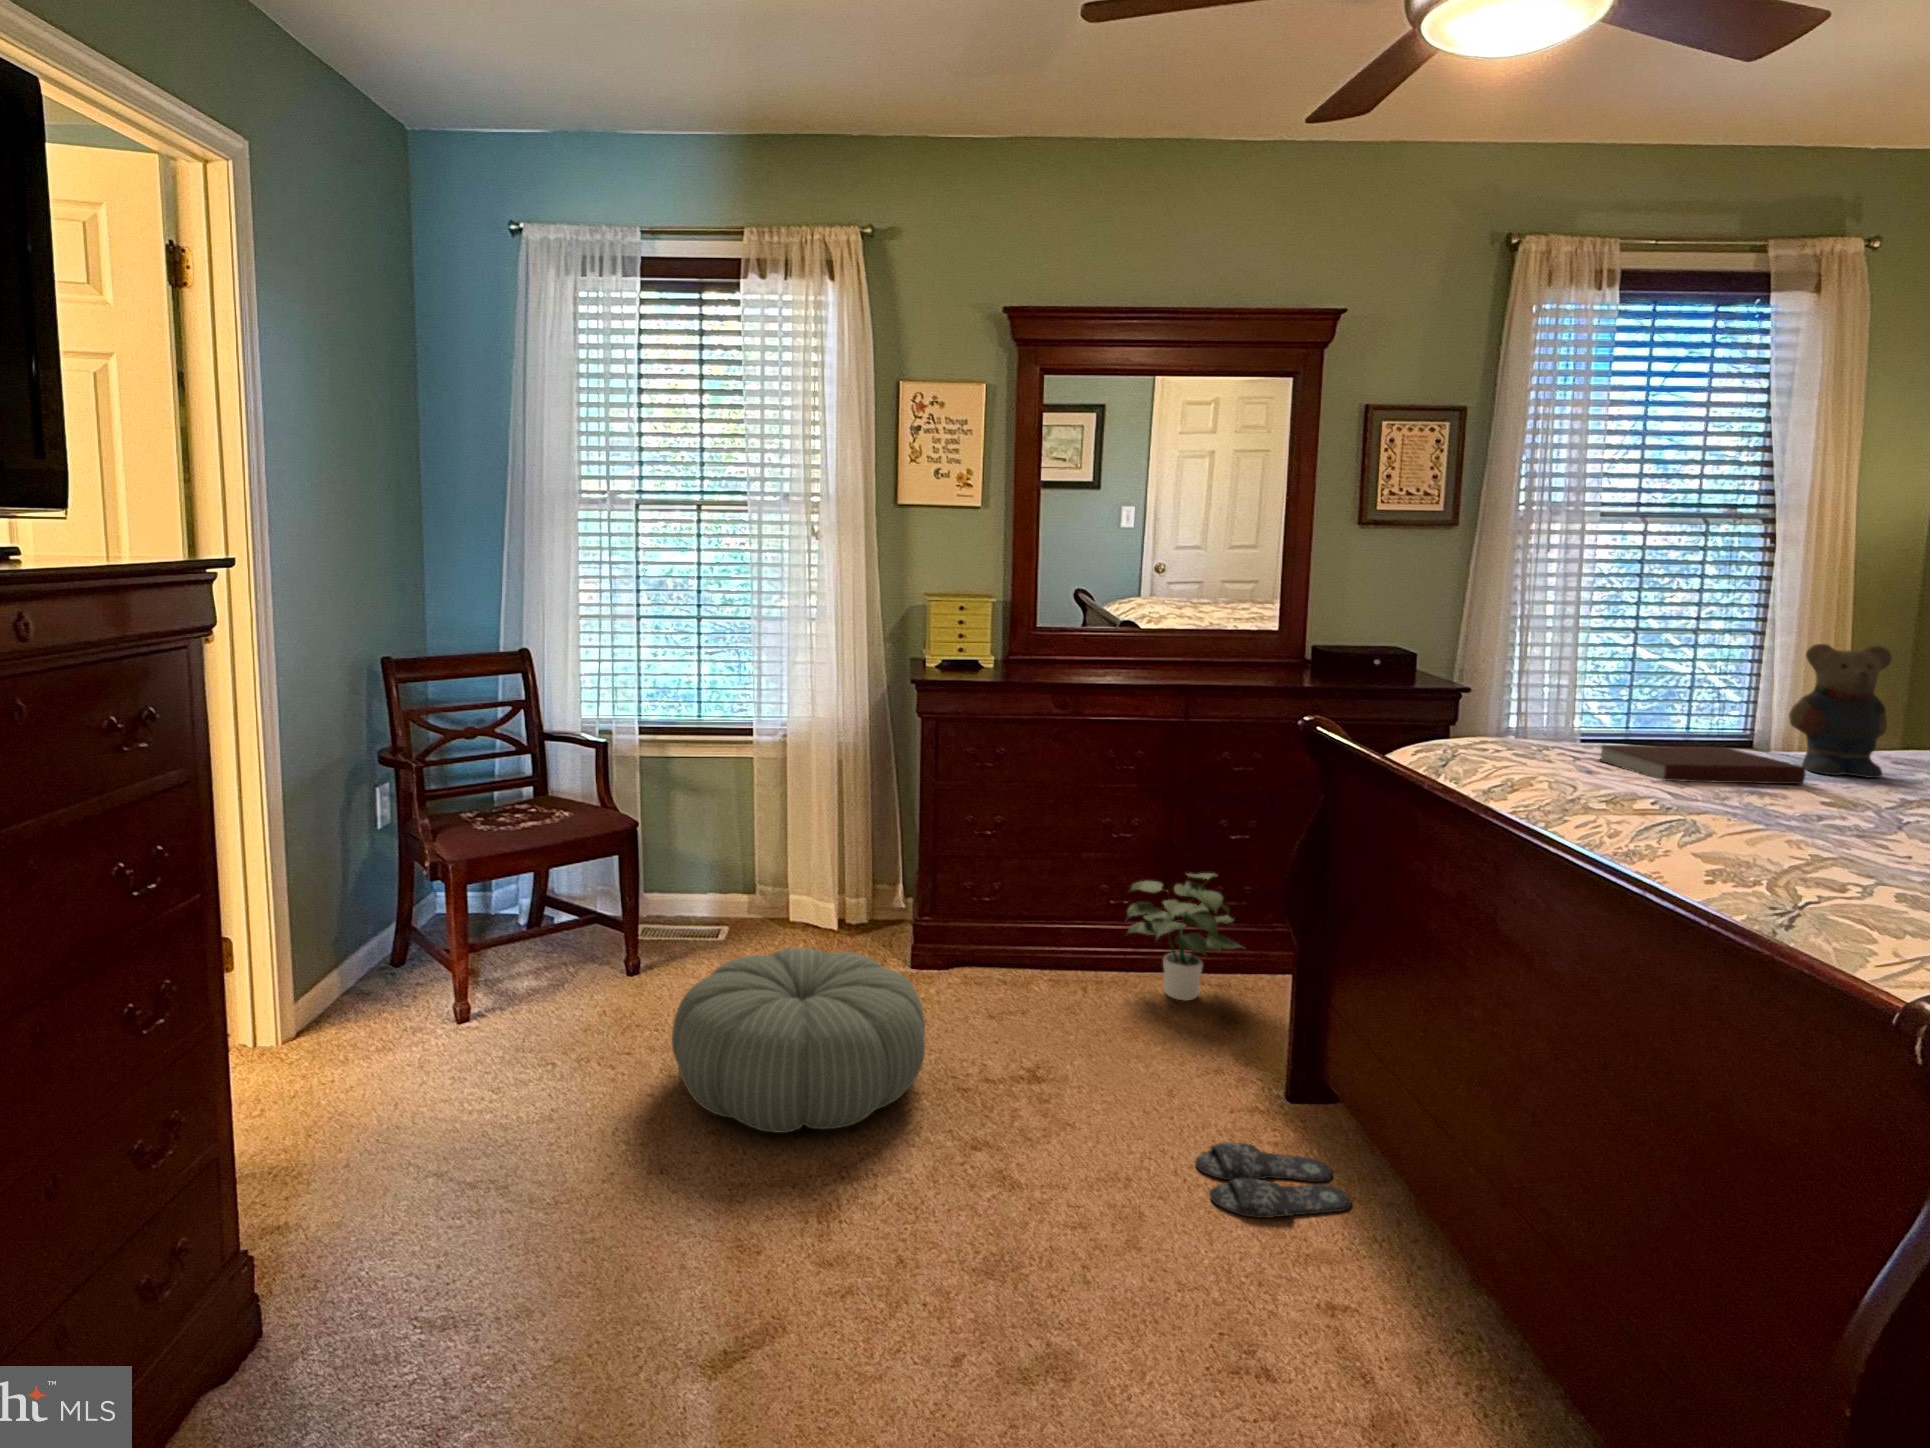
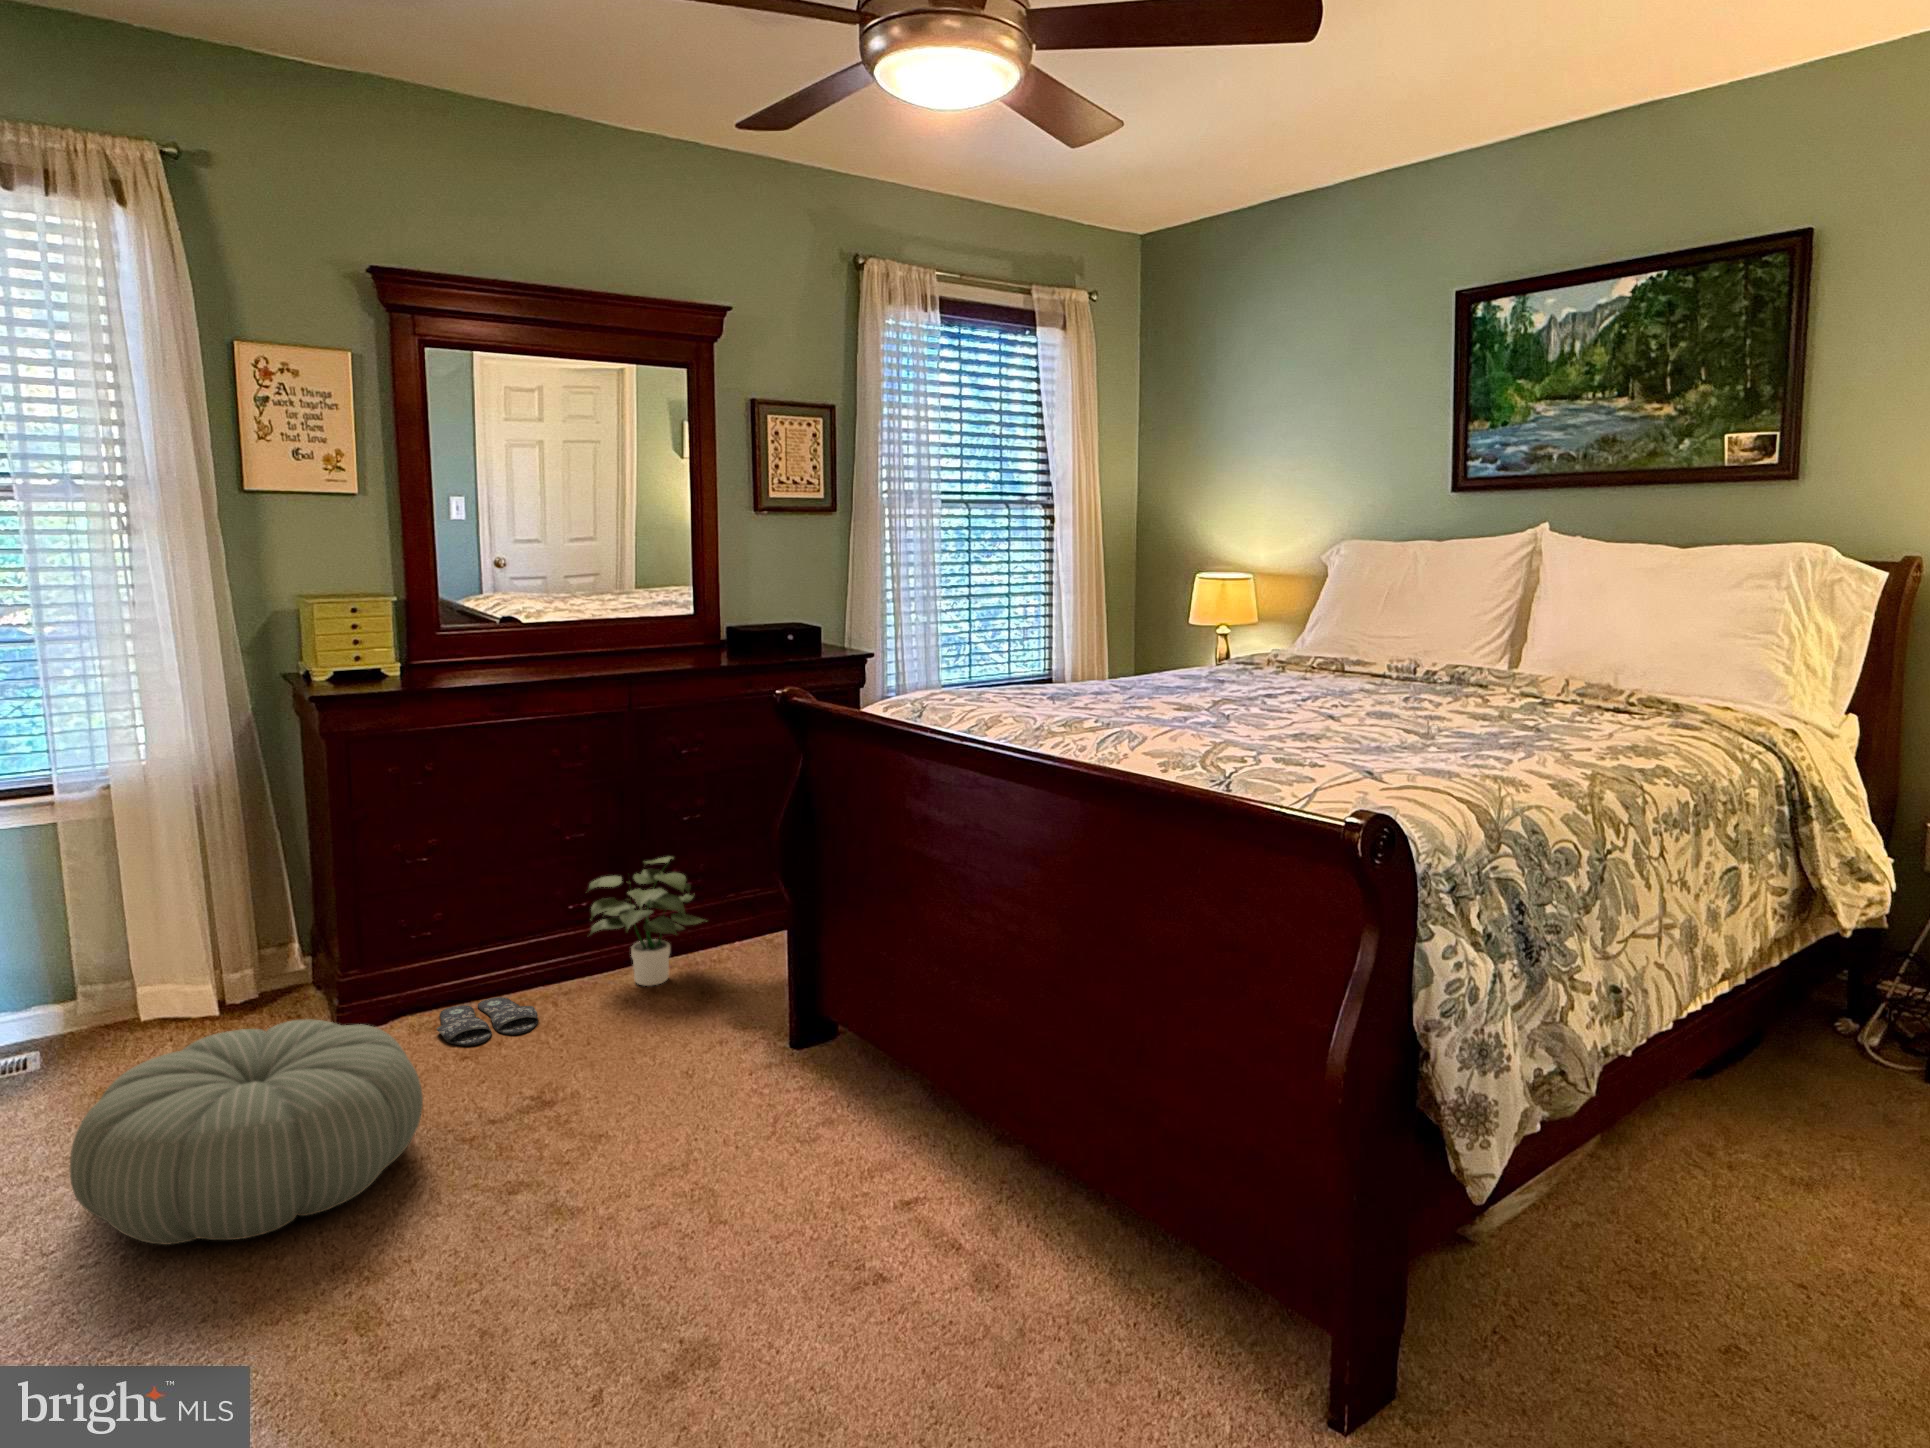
teddy bear: present [1789,644,1892,778] -> none [1093,605,1145,697]
notebook: present [1599,745,1806,784] -> none [987,685,1109,715]
slippers: present [1195,1142,1351,1218] -> present [437,997,538,1046]

